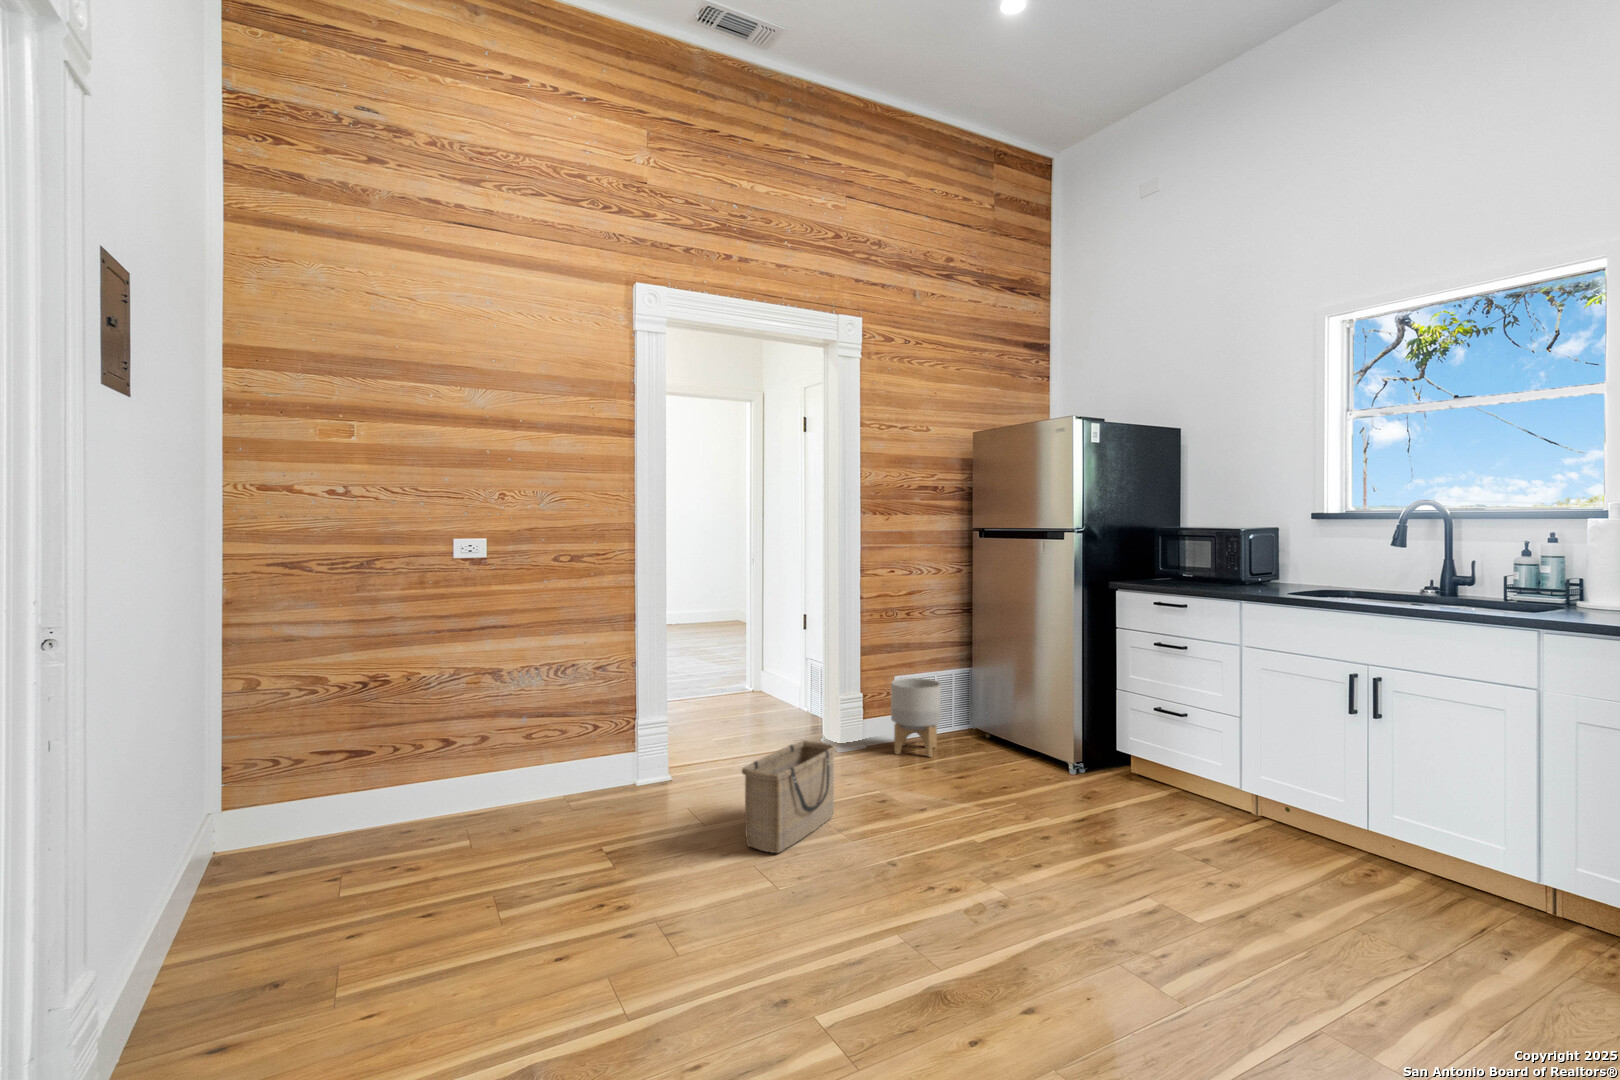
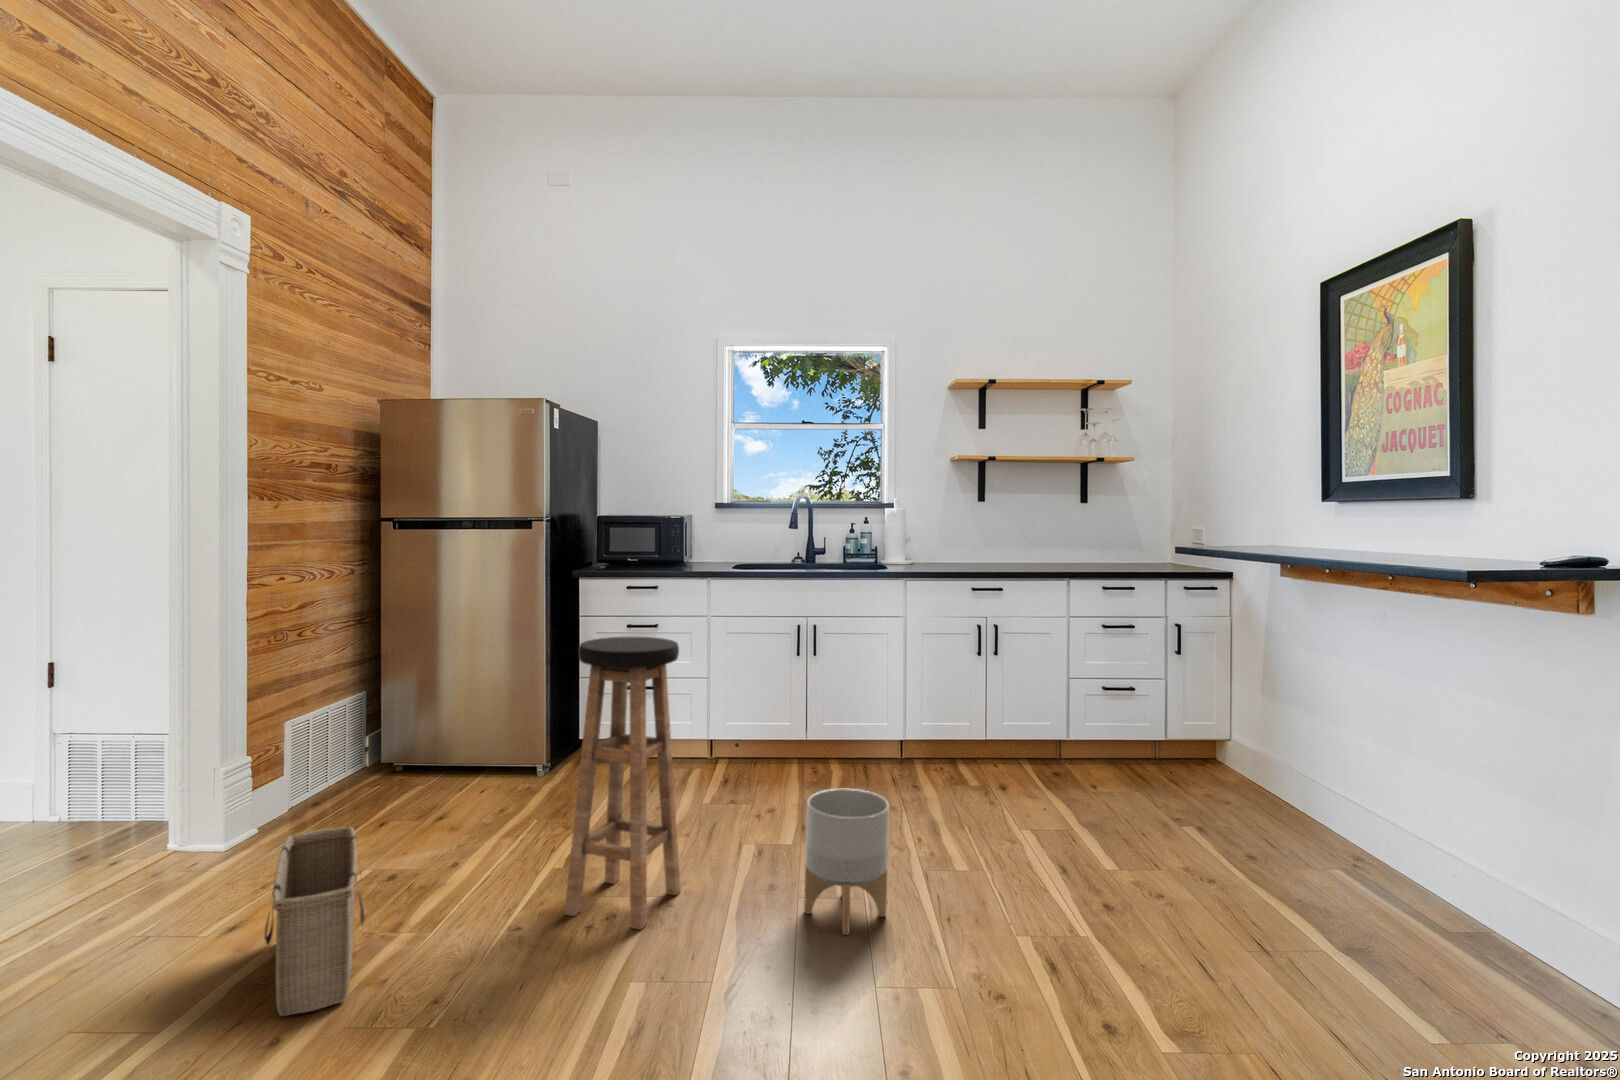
bar stool: none [952,628,1063,906] -> present [564,637,681,930]
planter: present [891,678,941,757] -> present [804,789,889,935]

